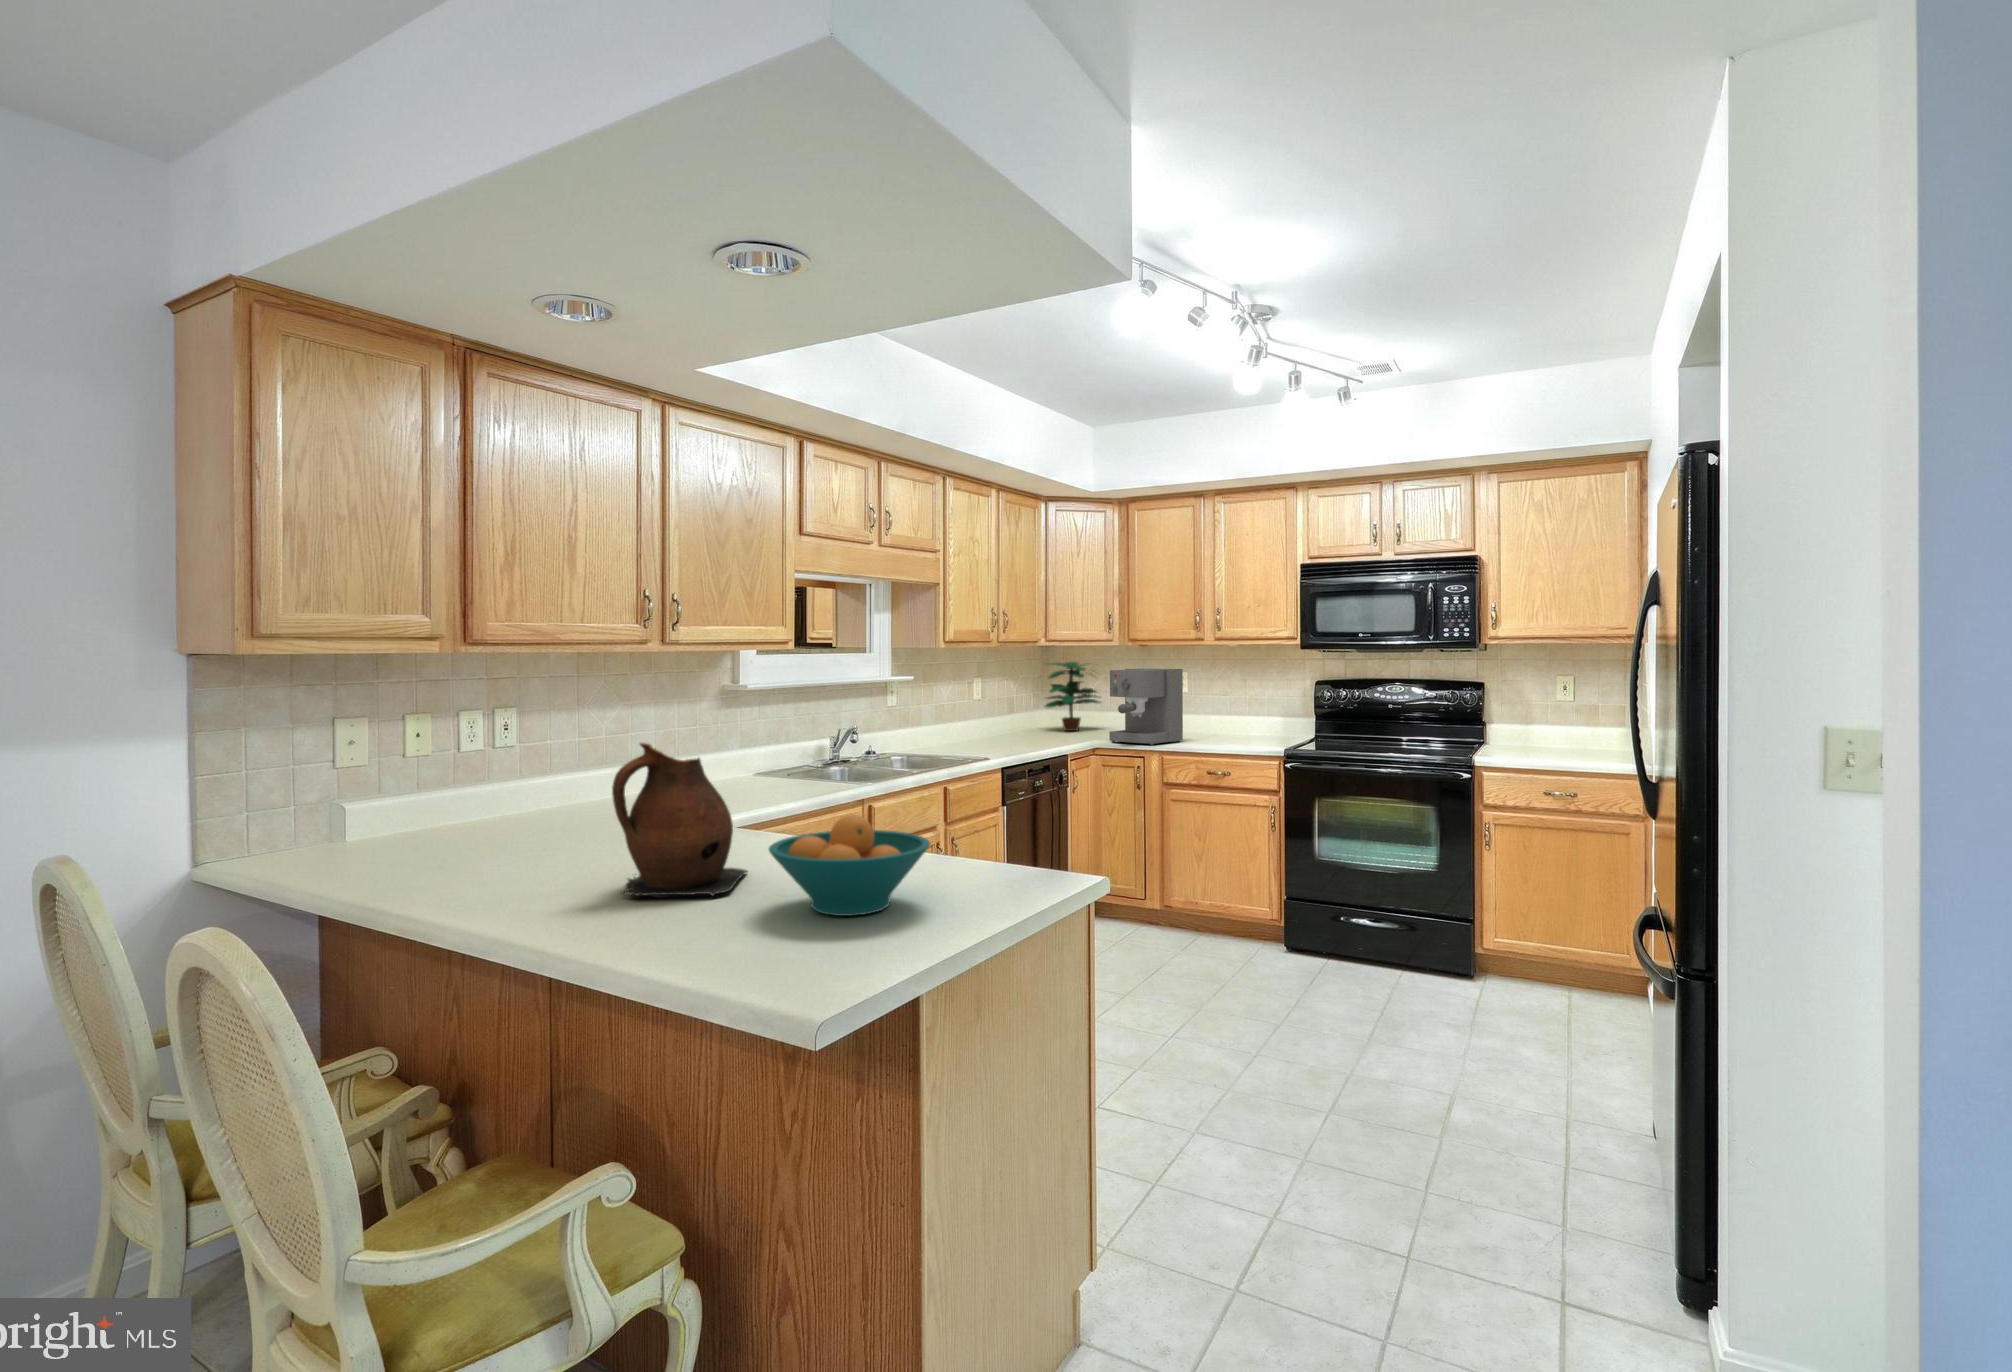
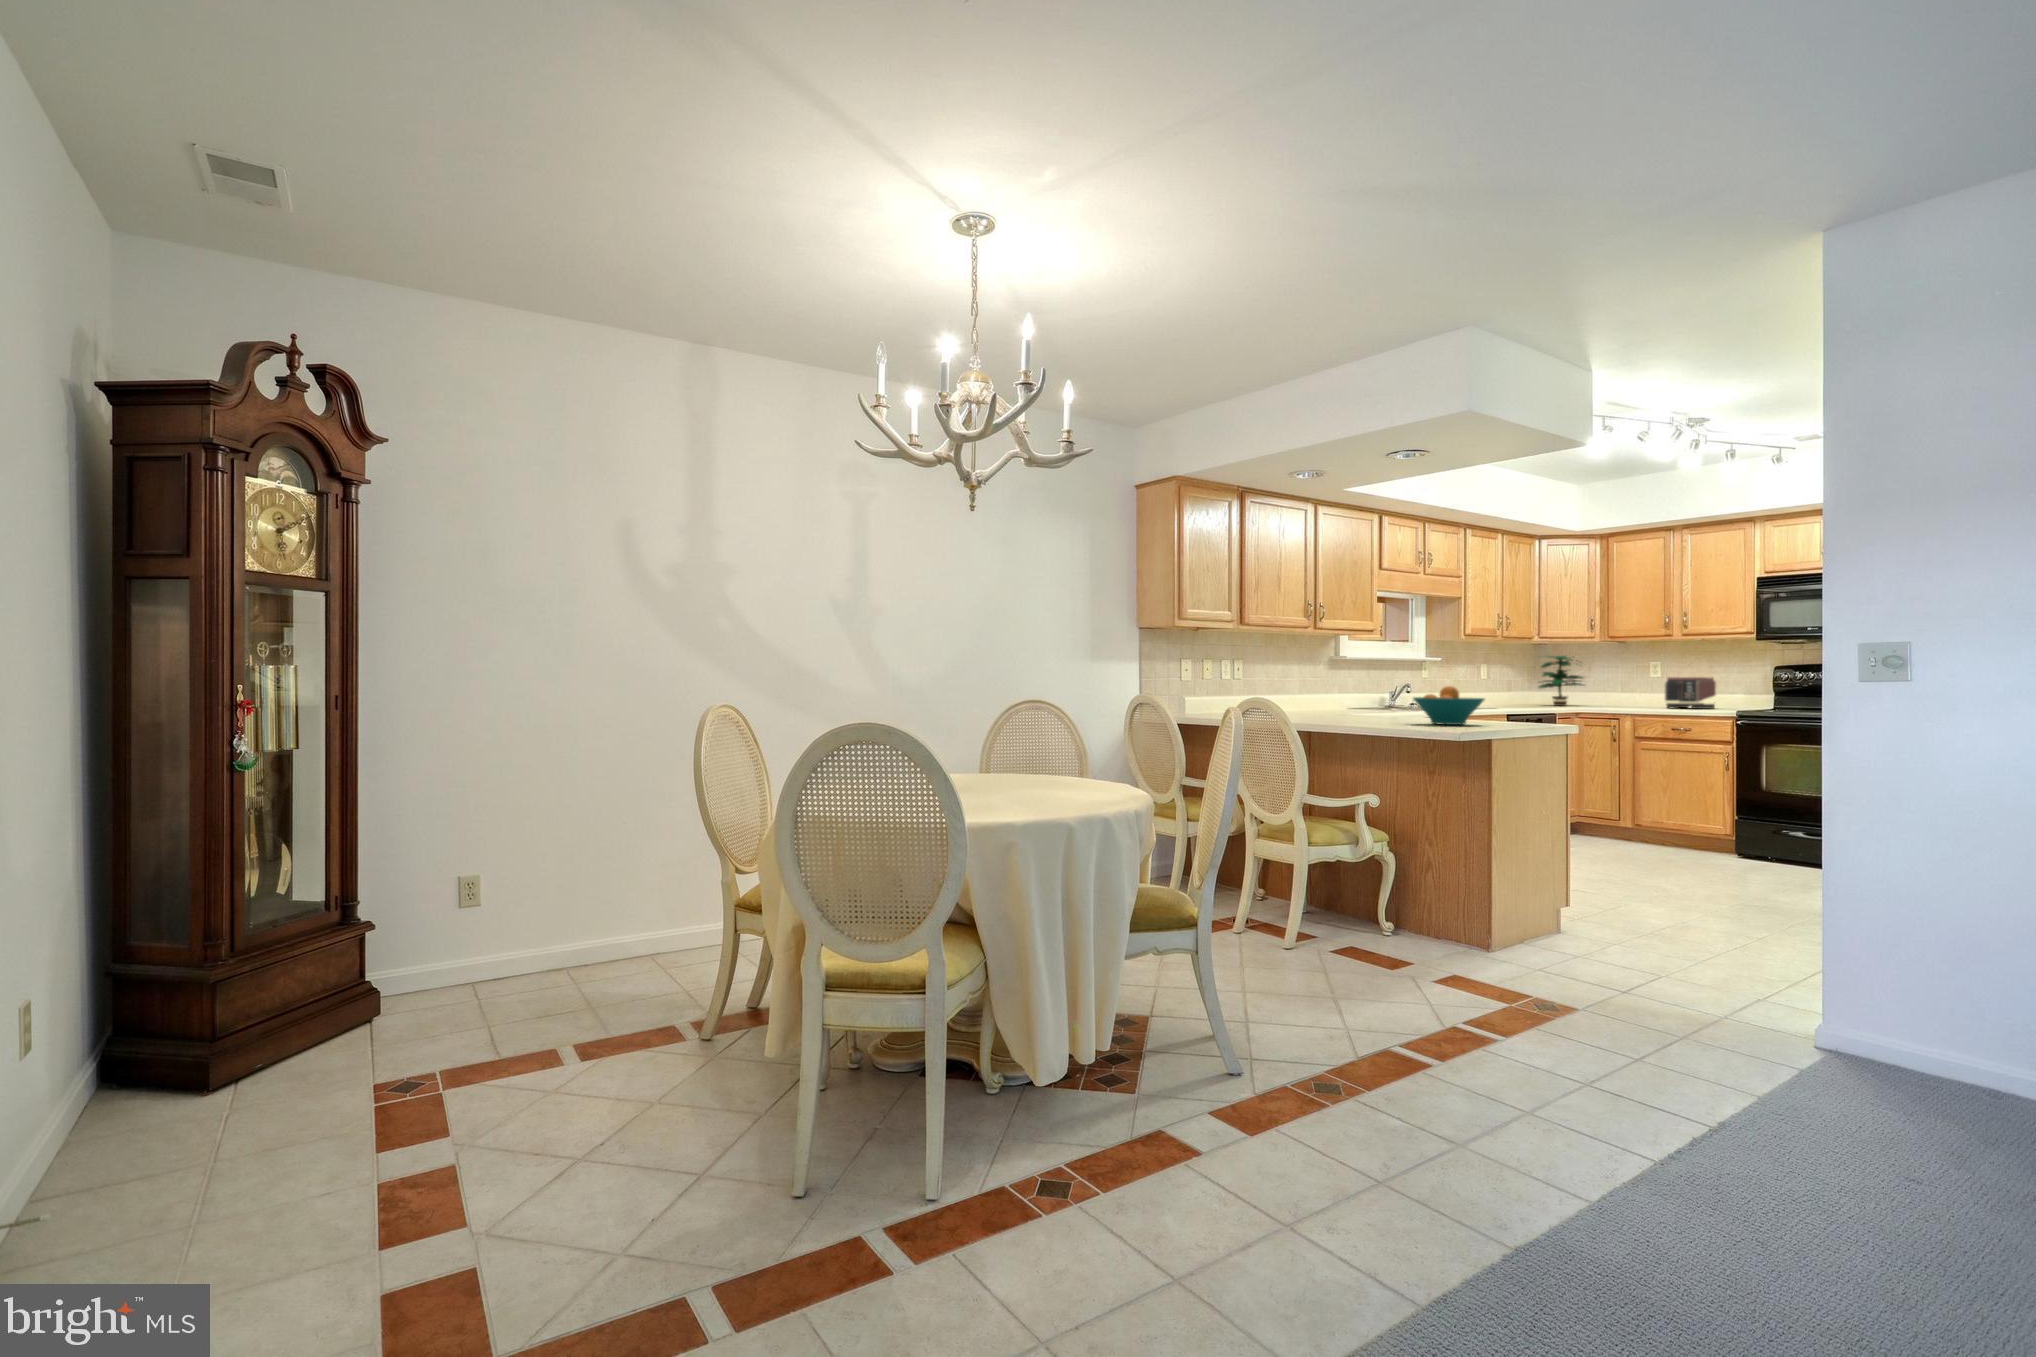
coffee maker: present [1109,668,1183,745] -> none [1590,656,1653,709]
toaster: none [1194,693,1248,738] -> present [1665,677,1716,709]
ceramic pitcher: present [612,743,747,896] -> none [1338,659,1390,722]

